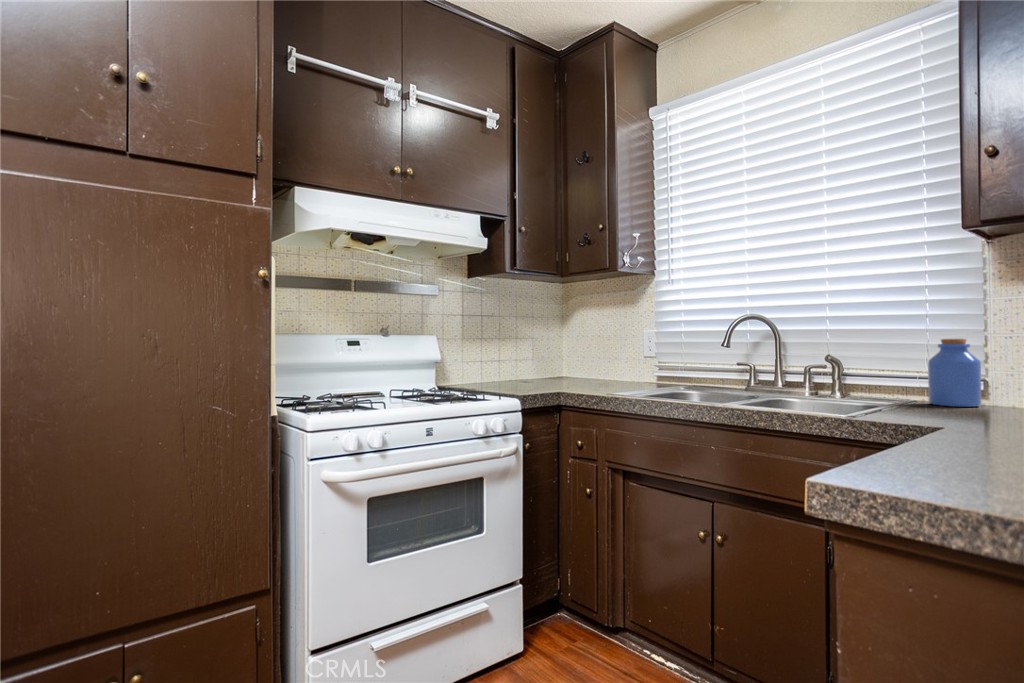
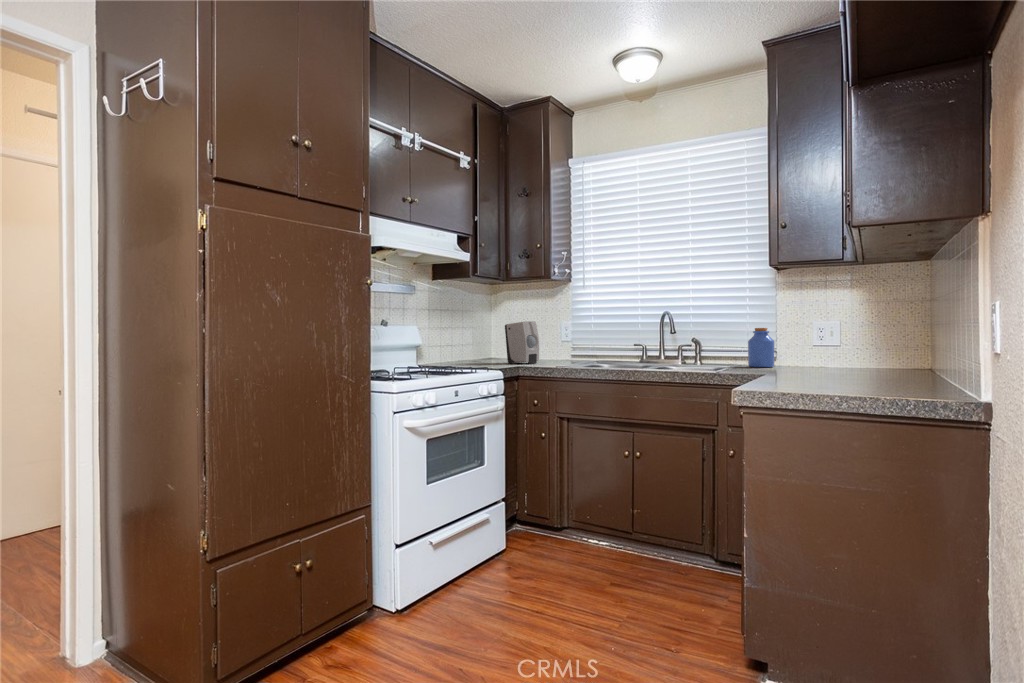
soap dispenser: none [561,330,604,387] -> present [505,321,539,364]

